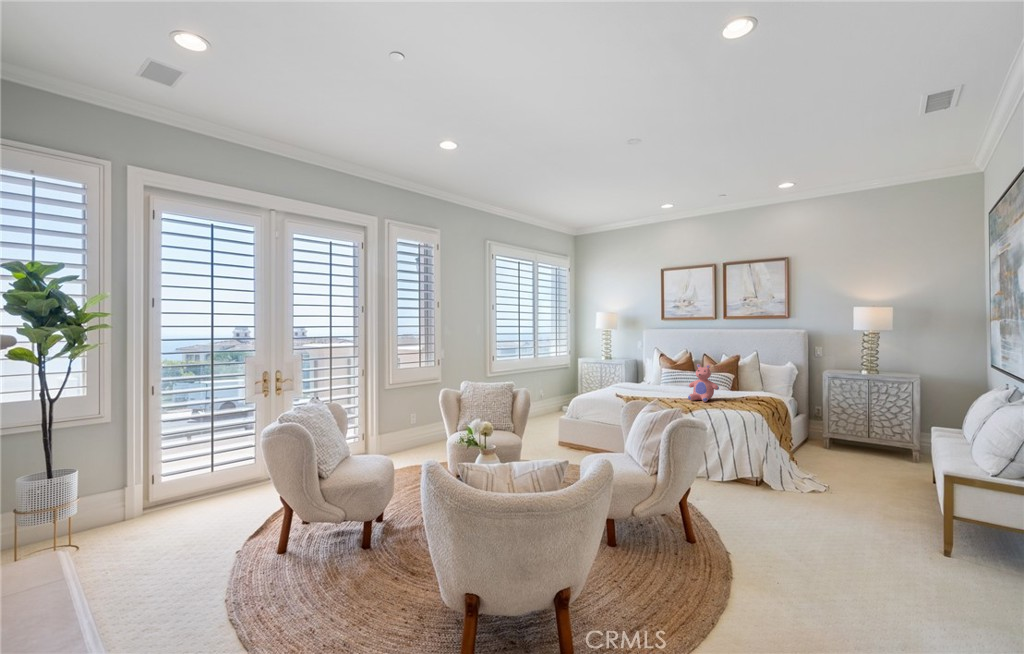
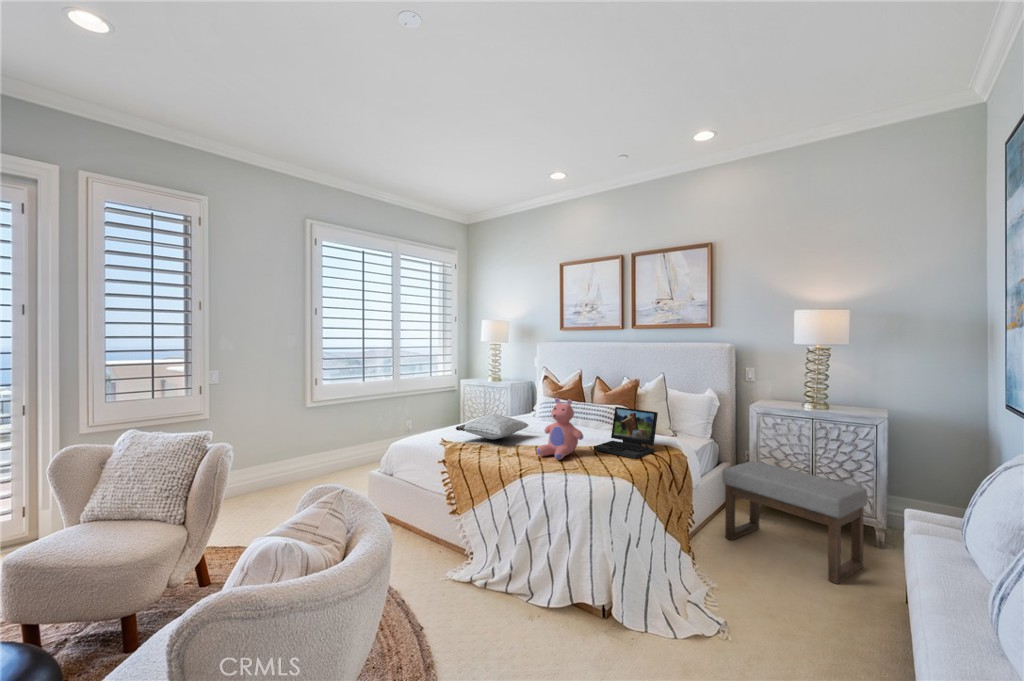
laptop: none [722,371,765,402] -> present [594,407,658,459]
pillow: none [621,377,668,394] -> present [456,414,529,440]
ottoman: none [807,409,907,477] -> present [723,461,867,584]

